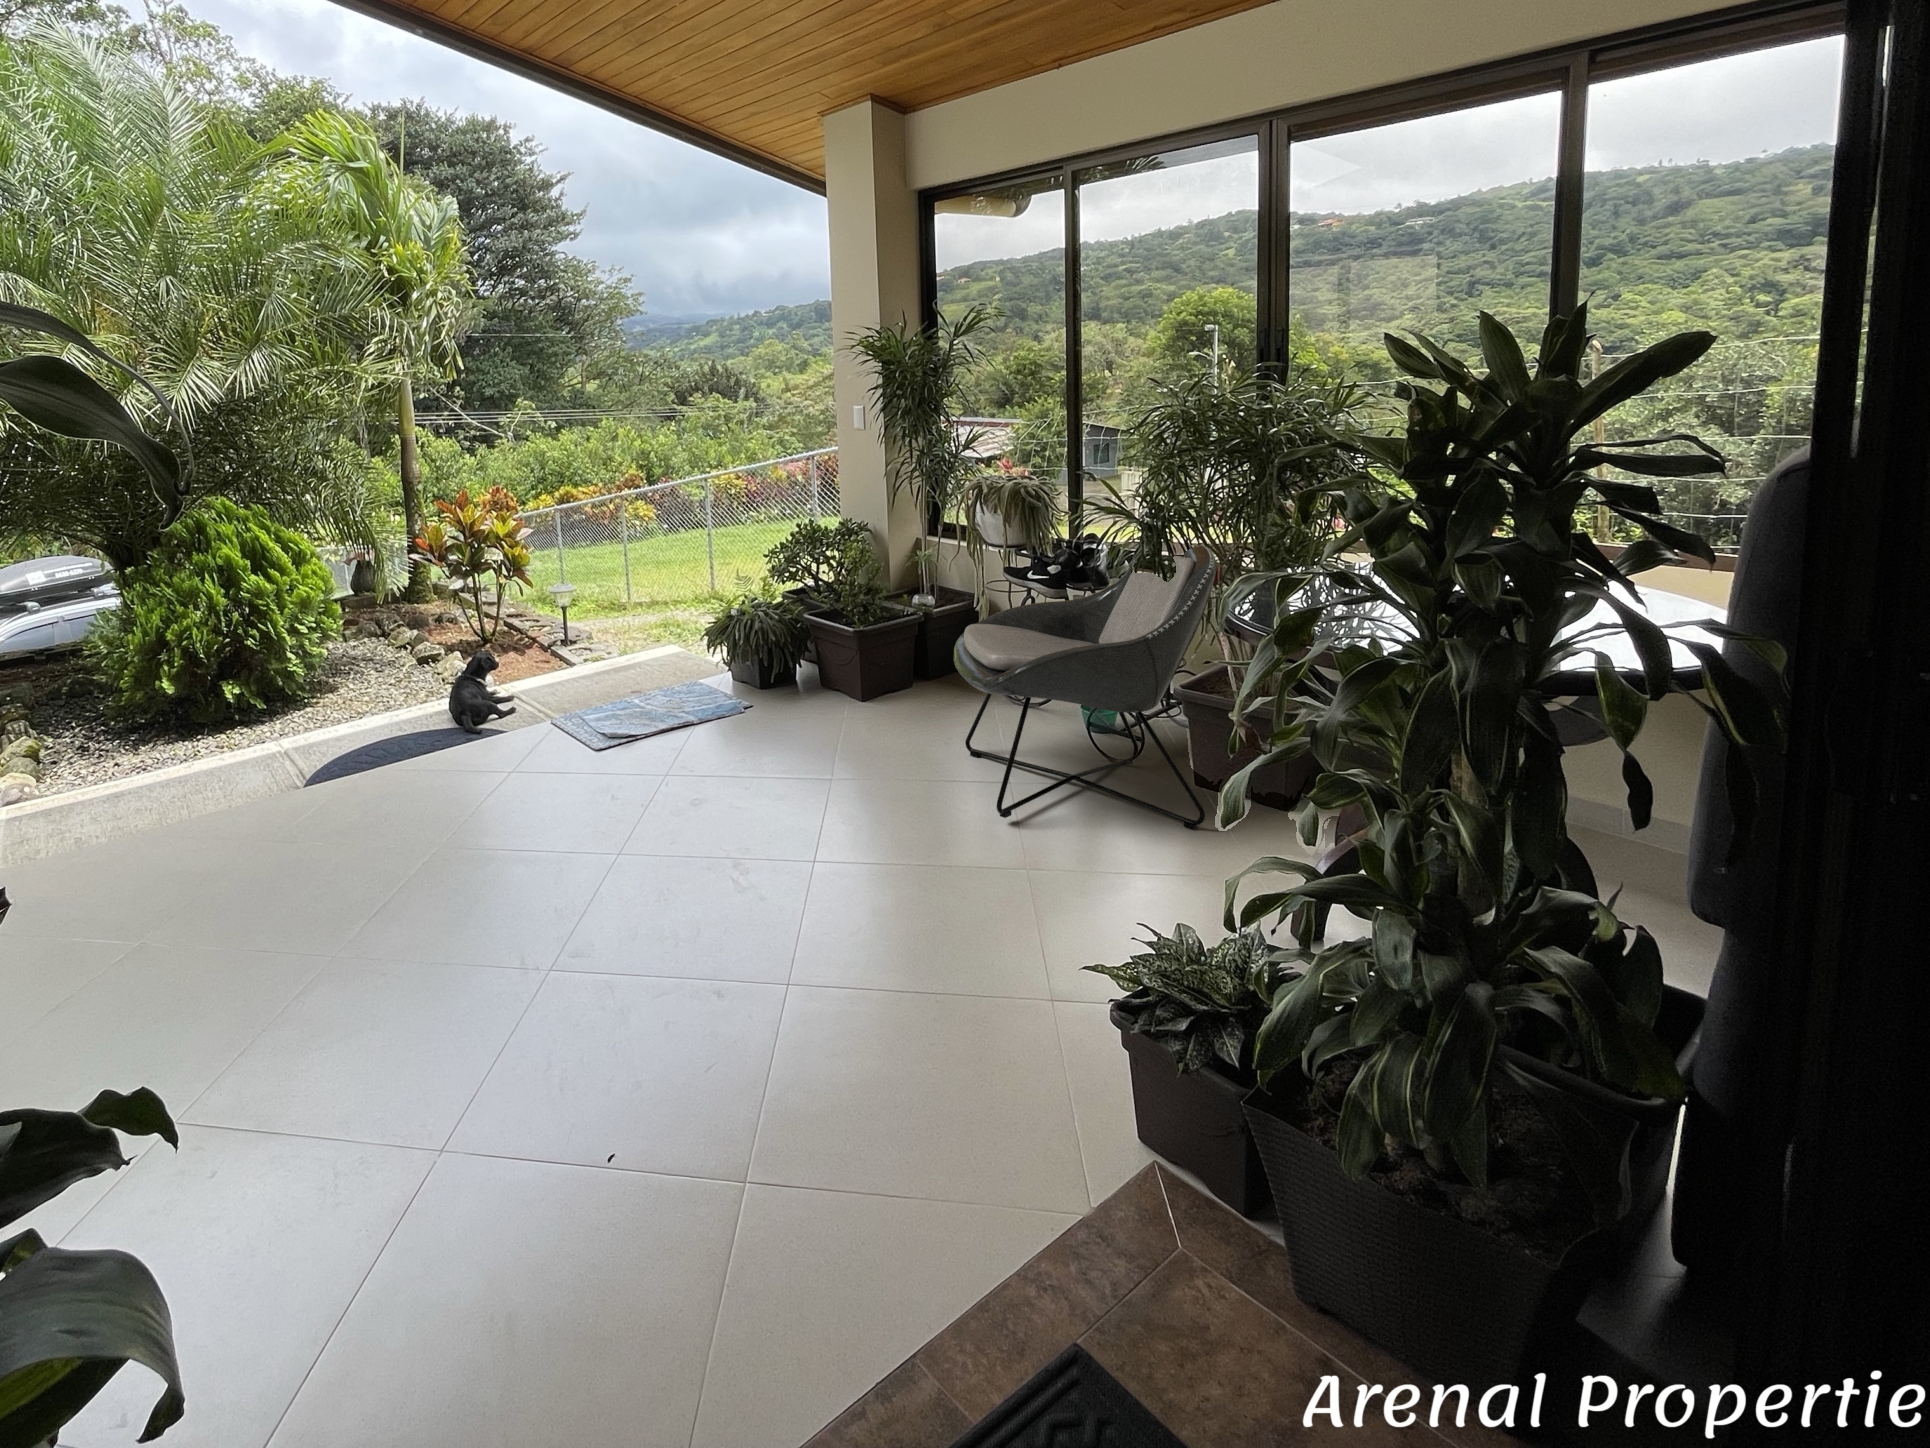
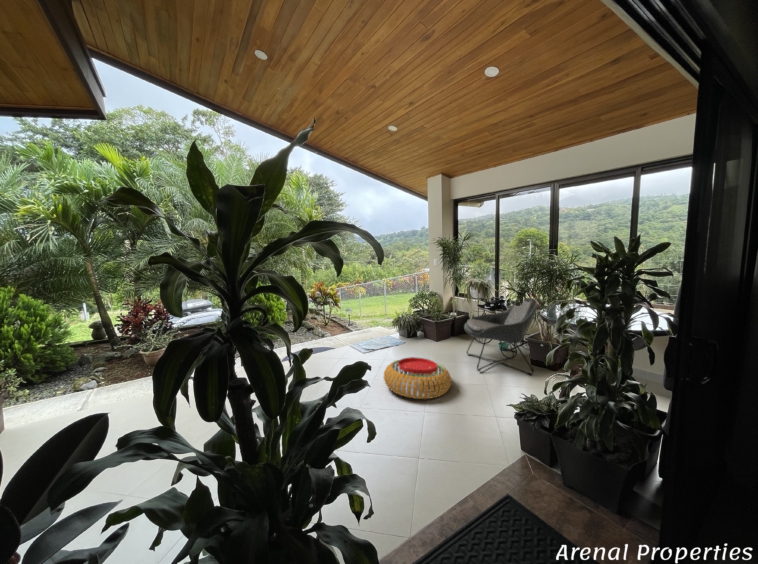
pouf: none [647,774,898,935] -> present [384,357,451,399]

